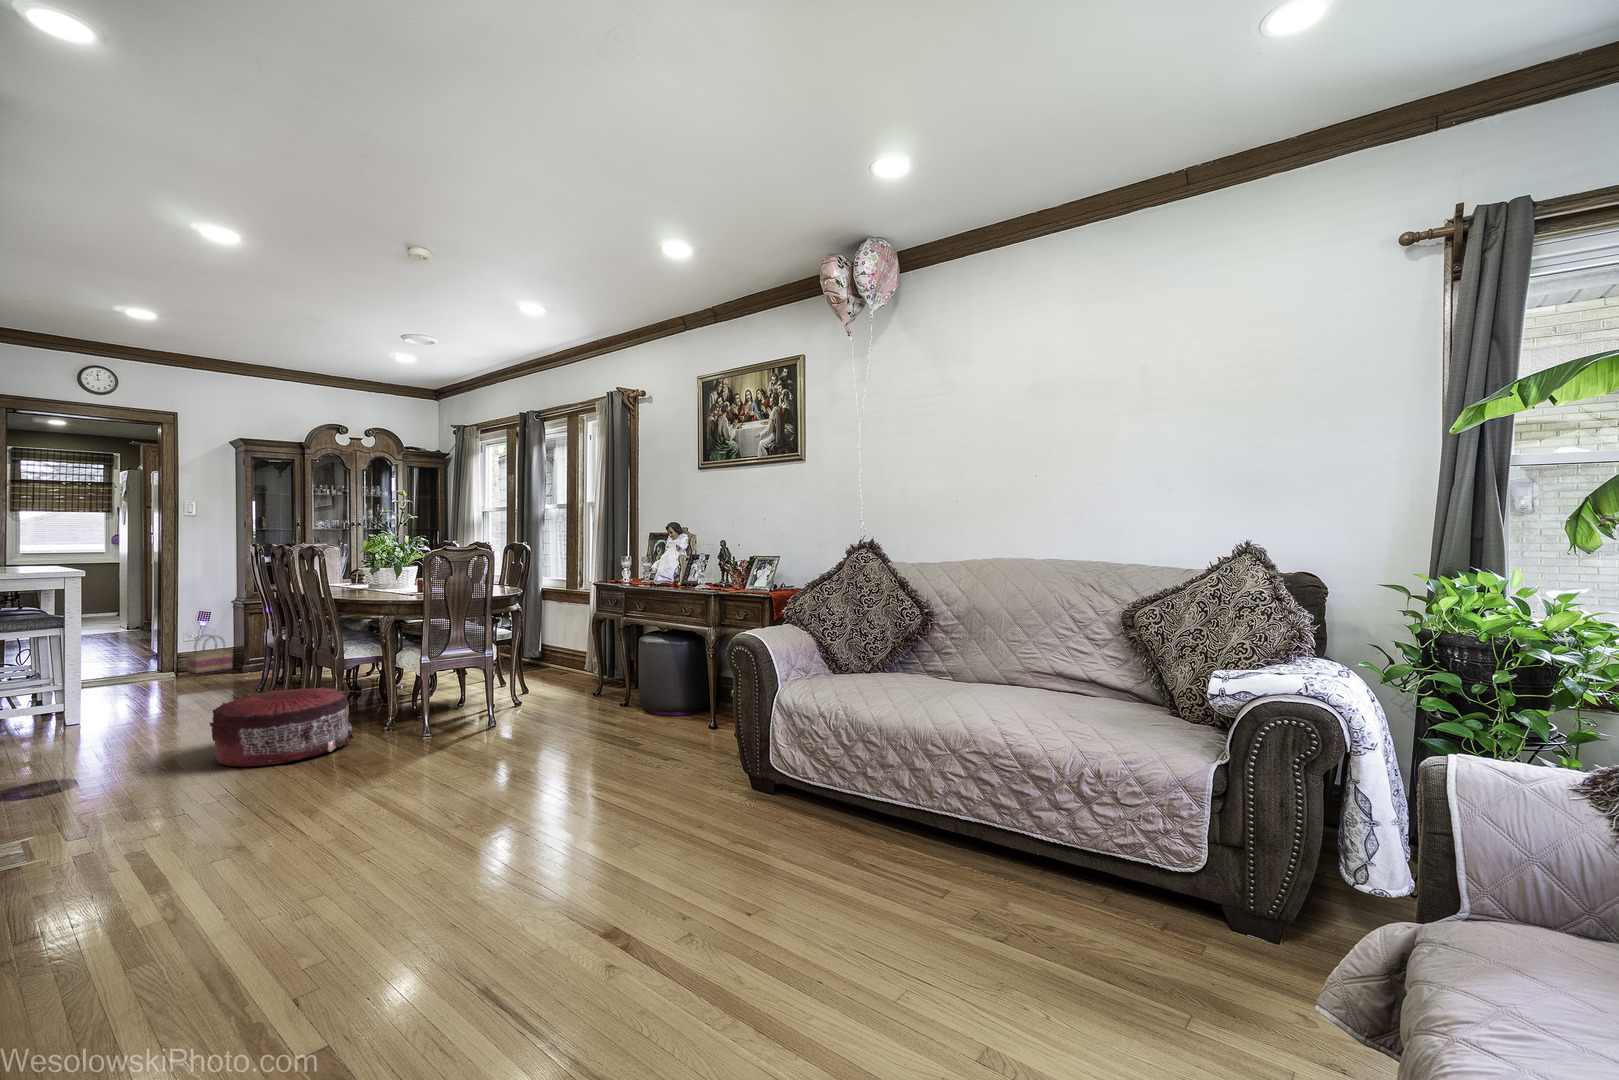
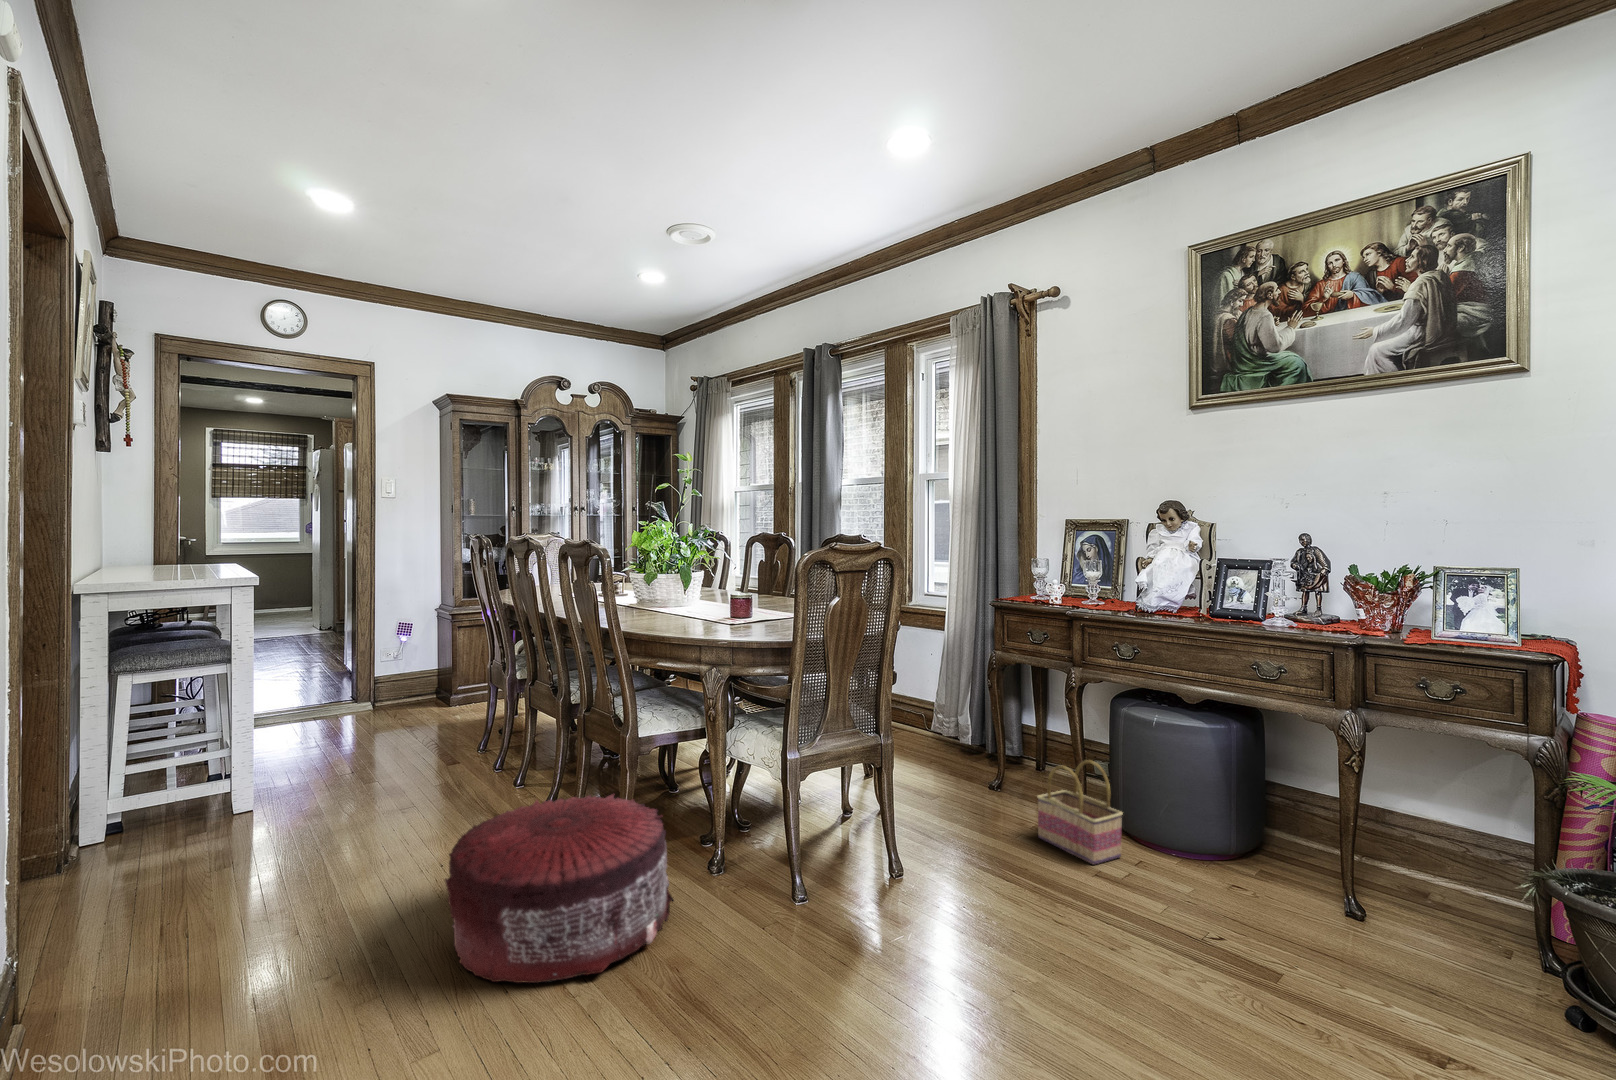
basket: present [188,635,232,673] -> present [1037,760,1123,864]

